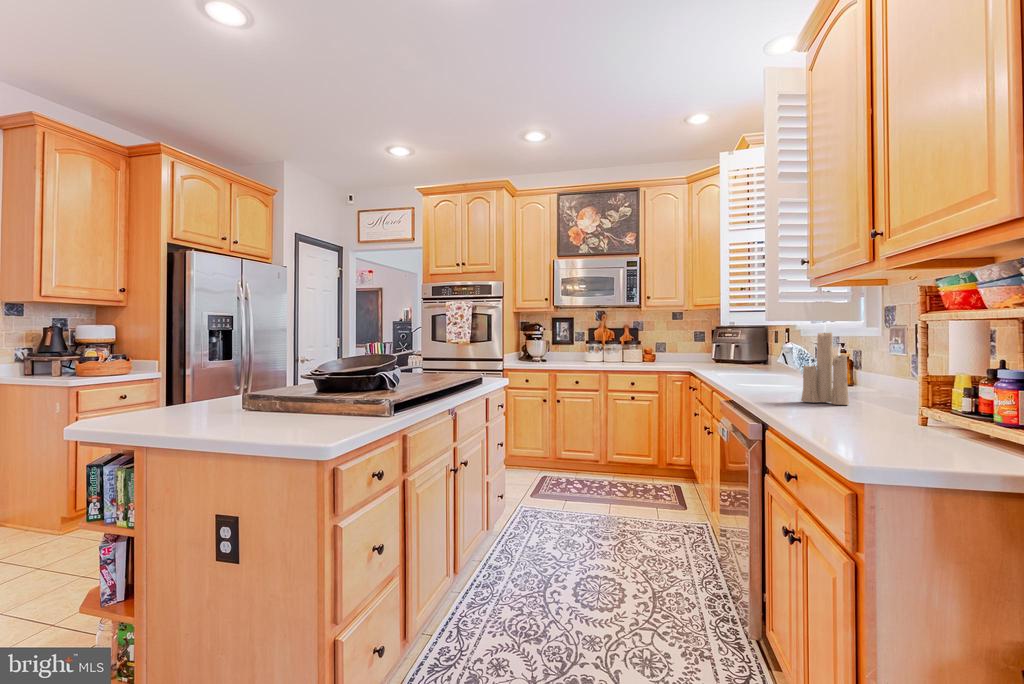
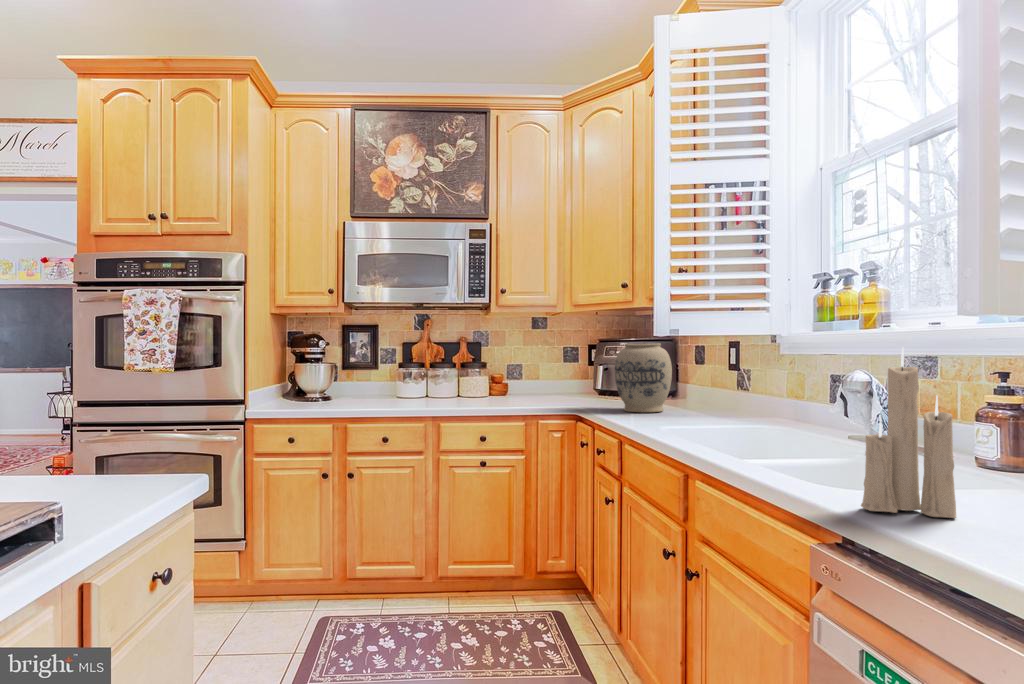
vase: none [717,327,755,370] -> present [615,343,672,412]

